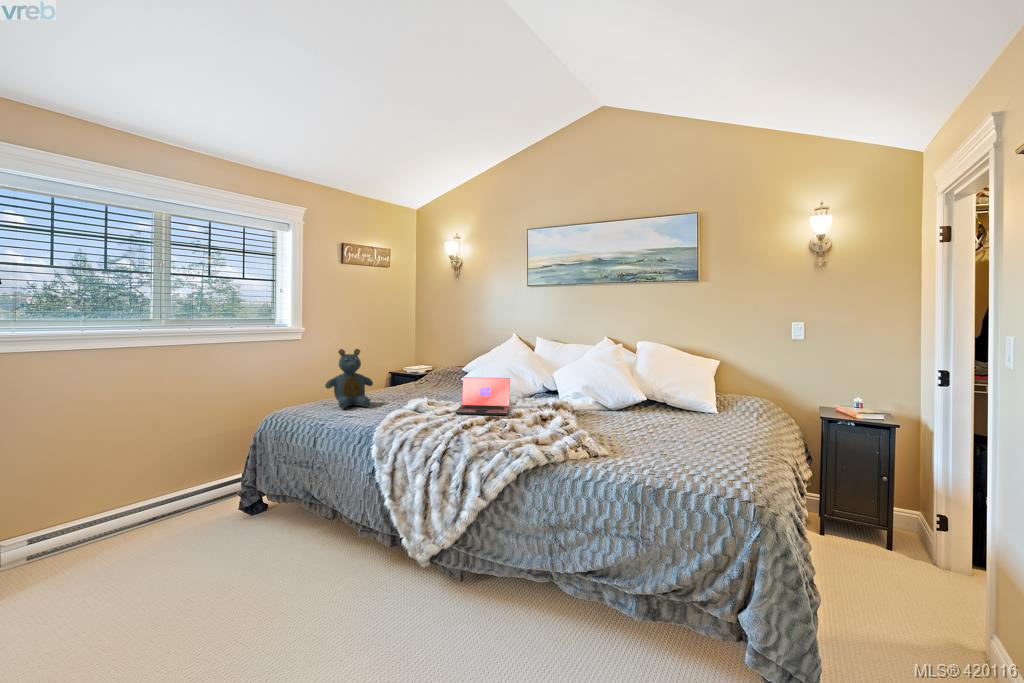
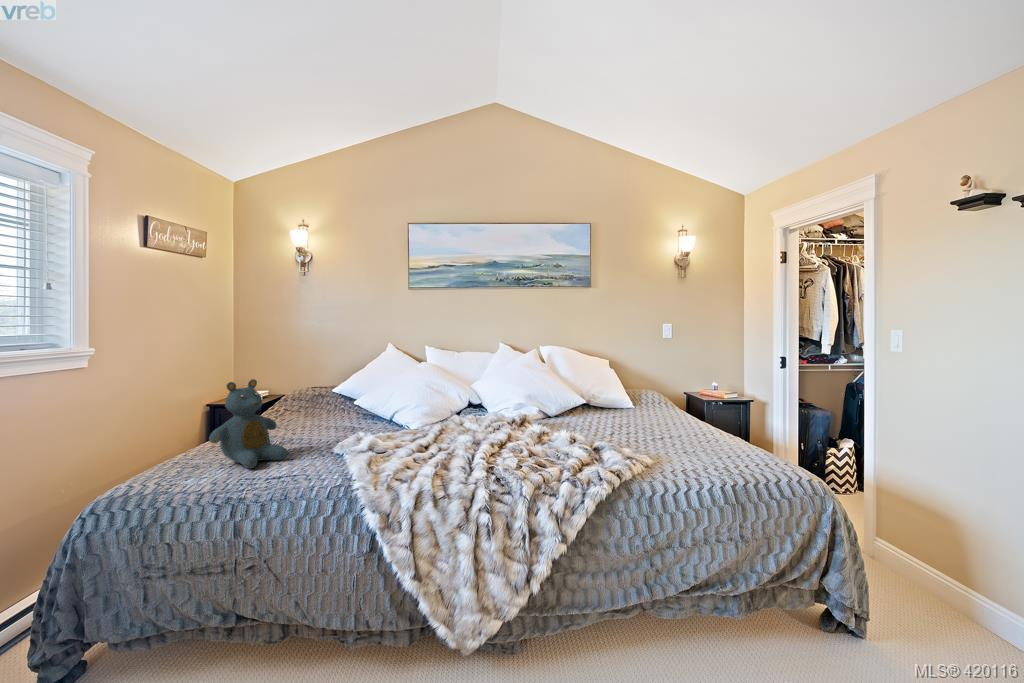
laptop: present [456,377,510,415] -> none [425,395,499,446]

